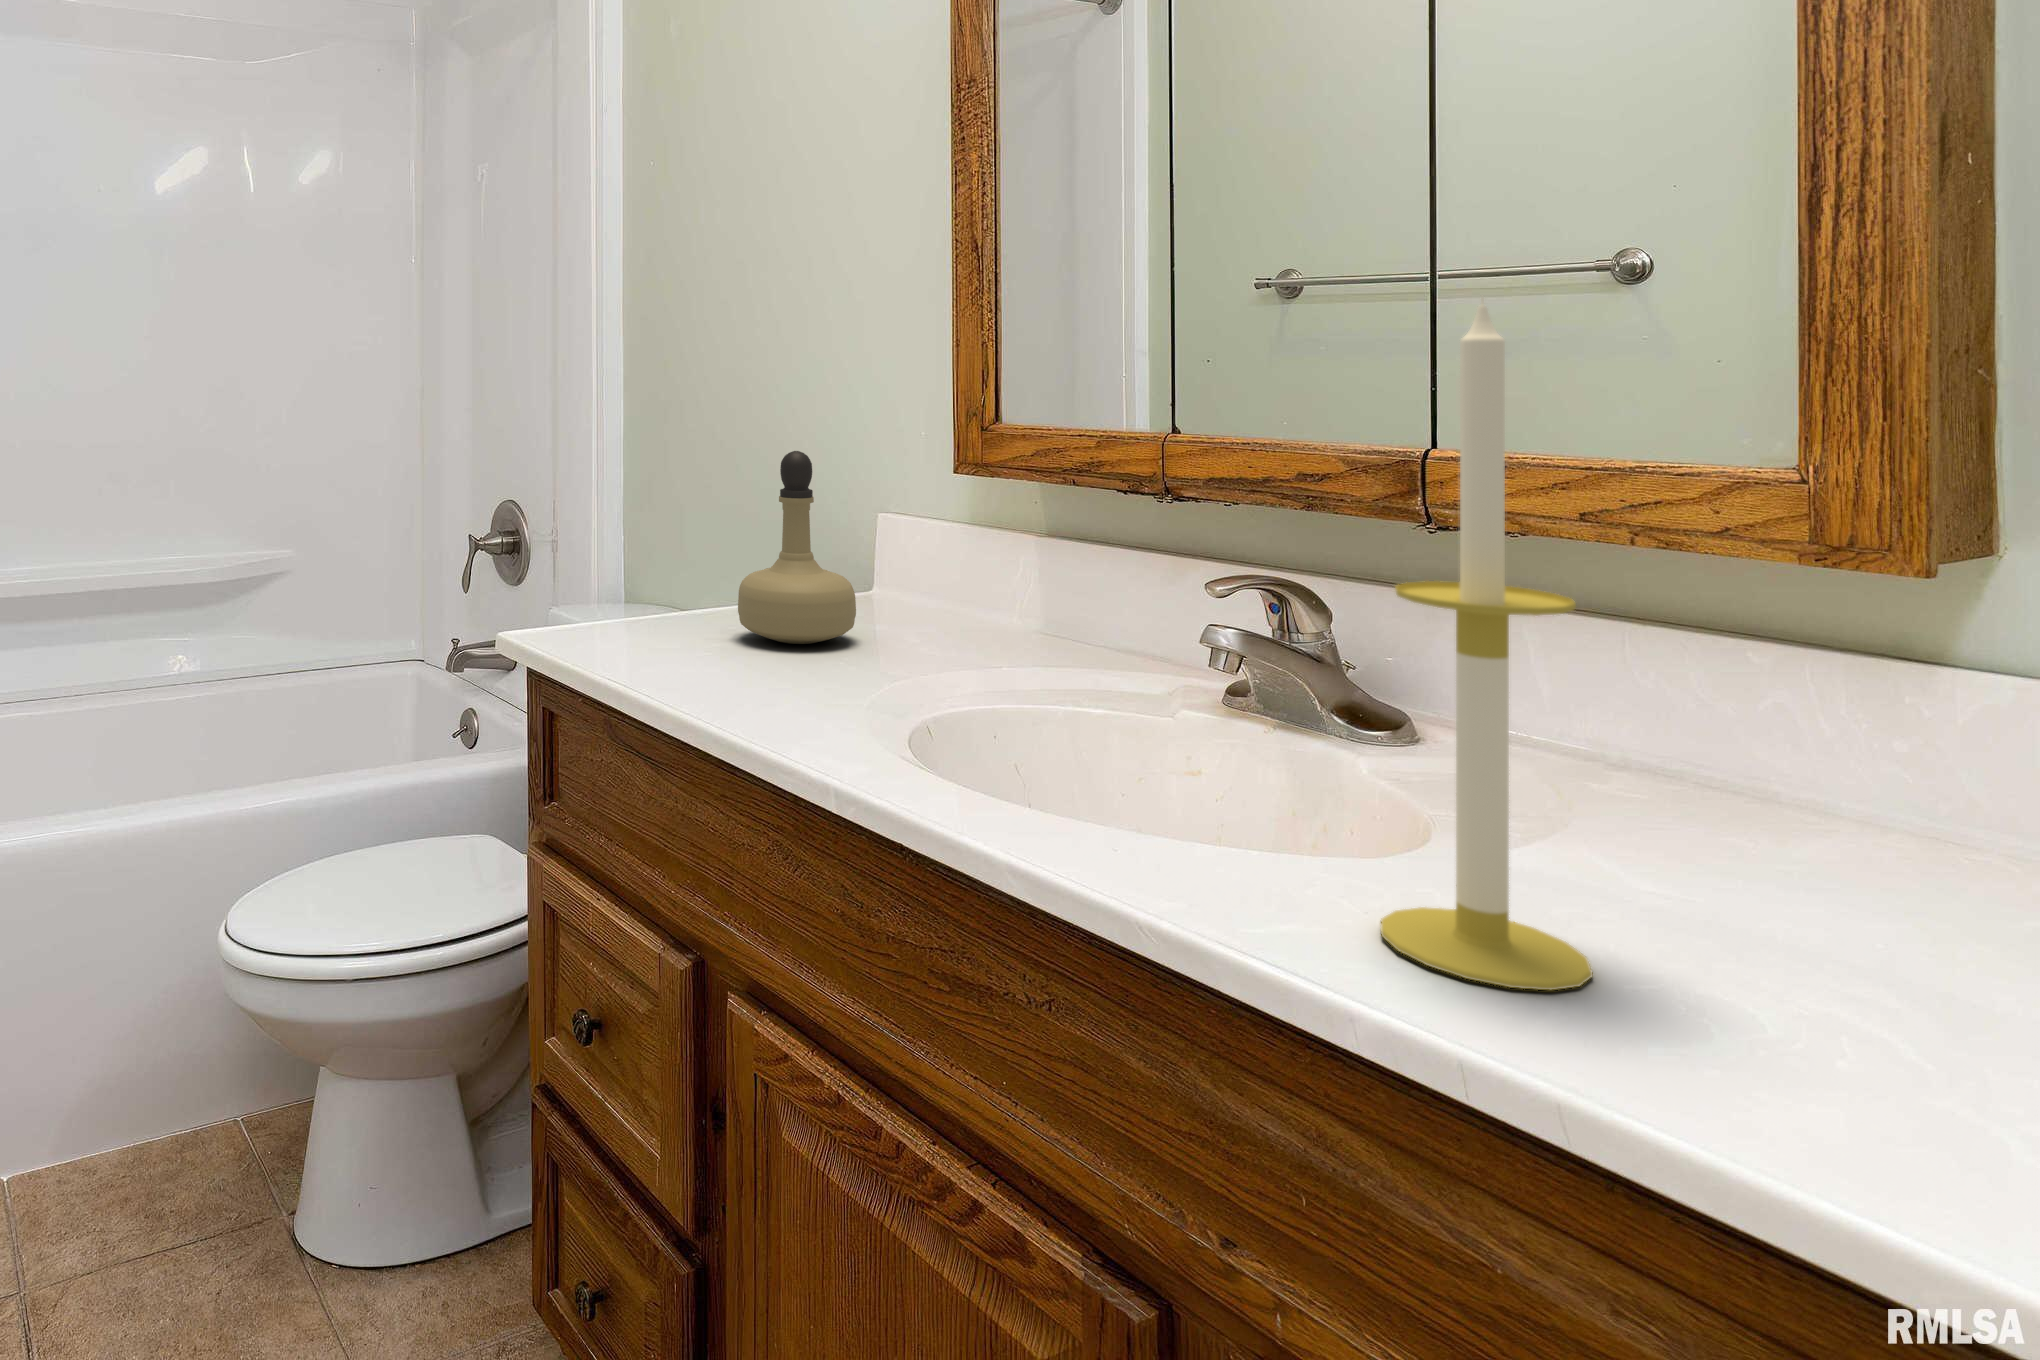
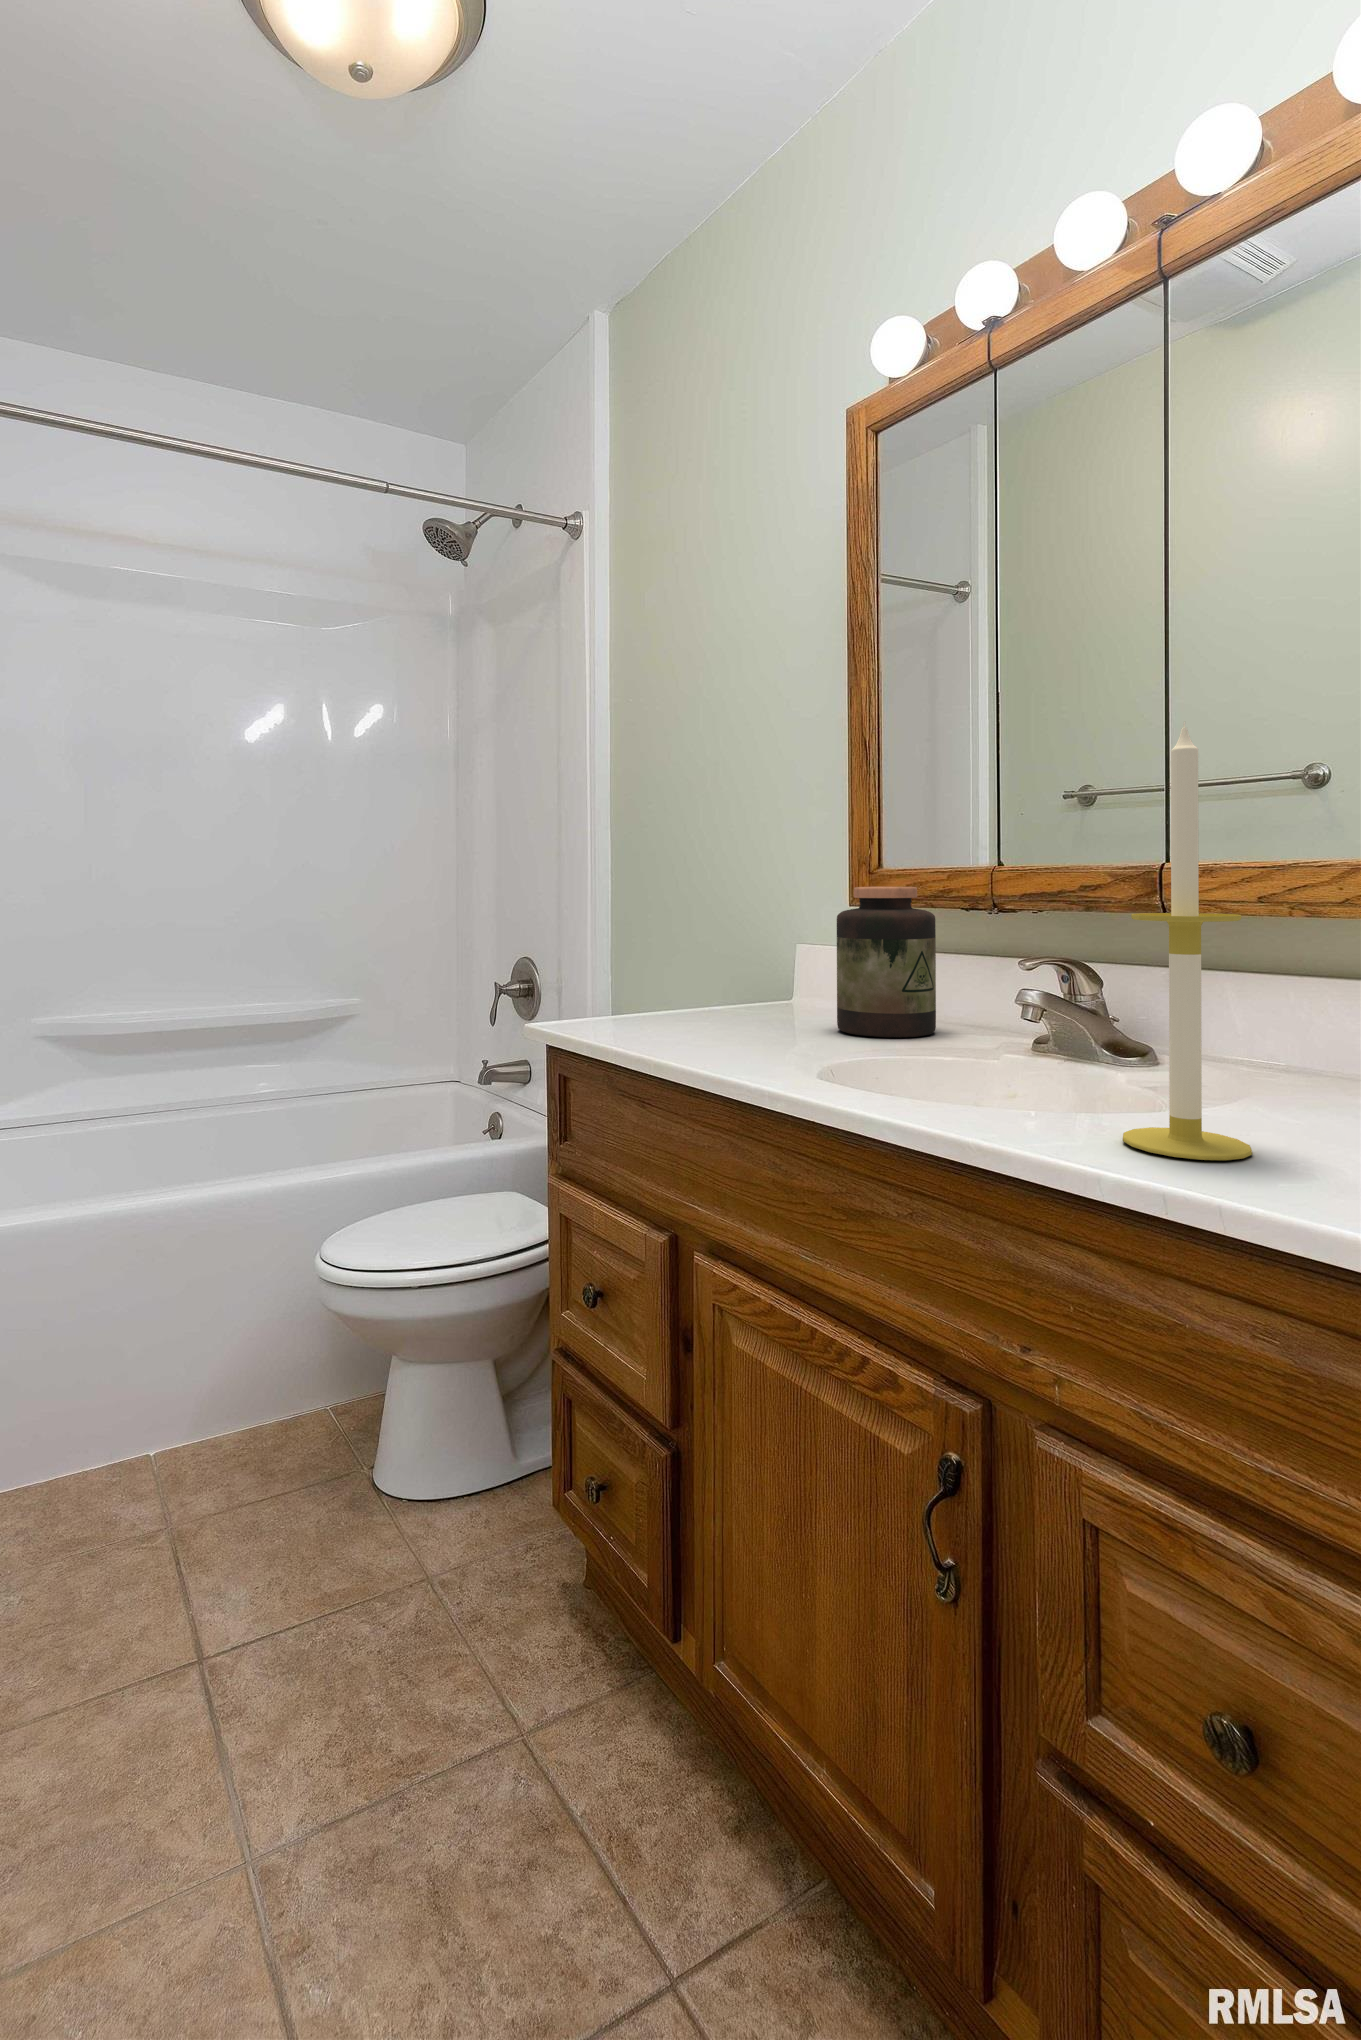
perfume bottle: present [738,451,856,644] -> none [697,889,781,1025]
jar: none [937,454,1080,677] -> present [837,887,936,1037]

